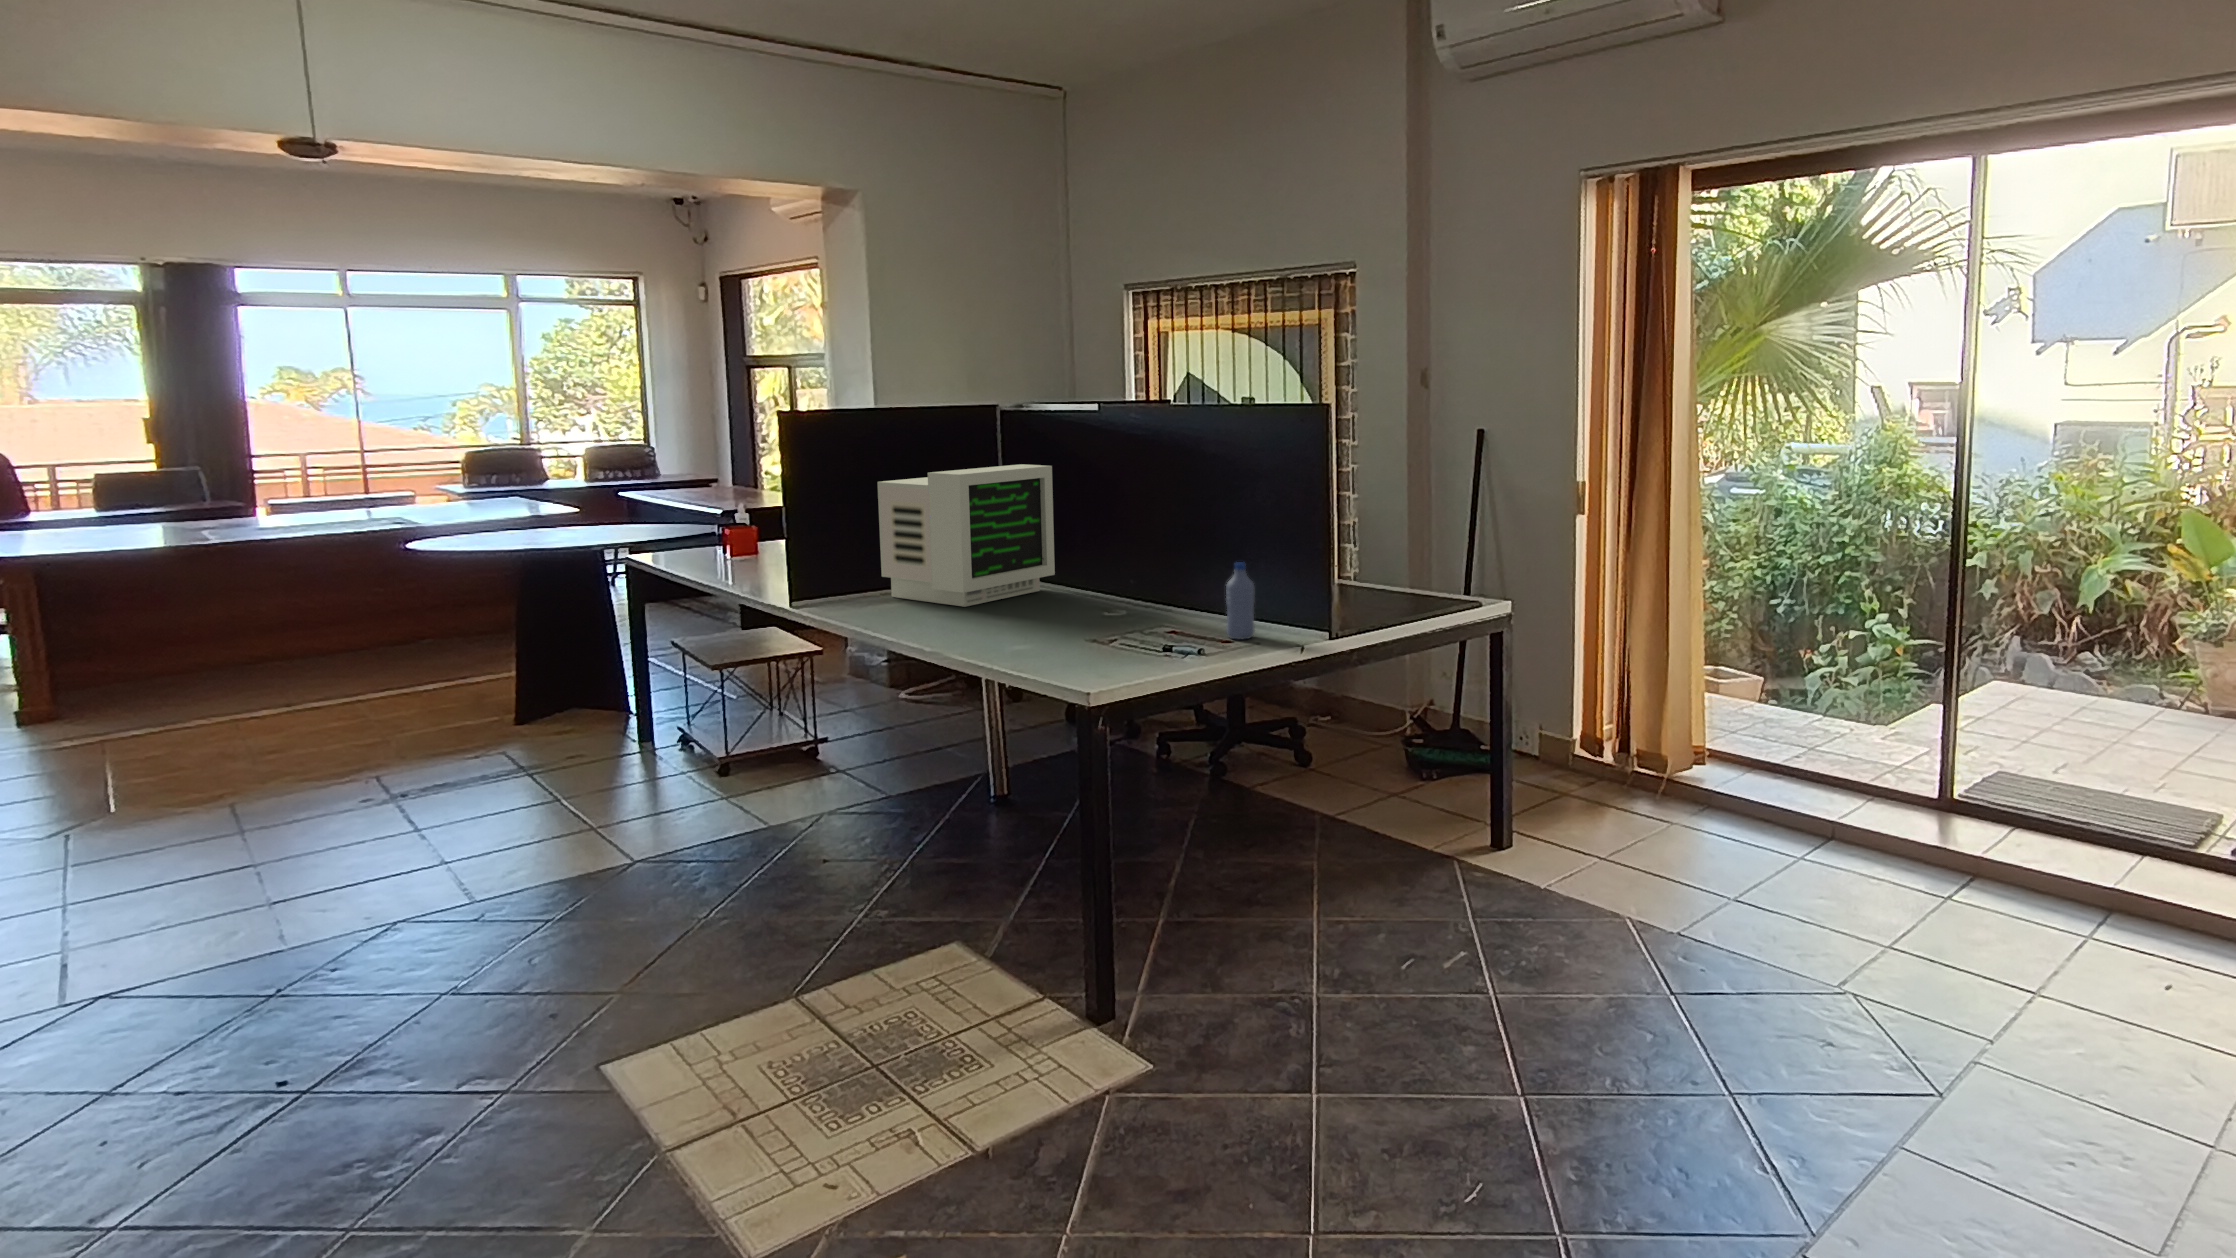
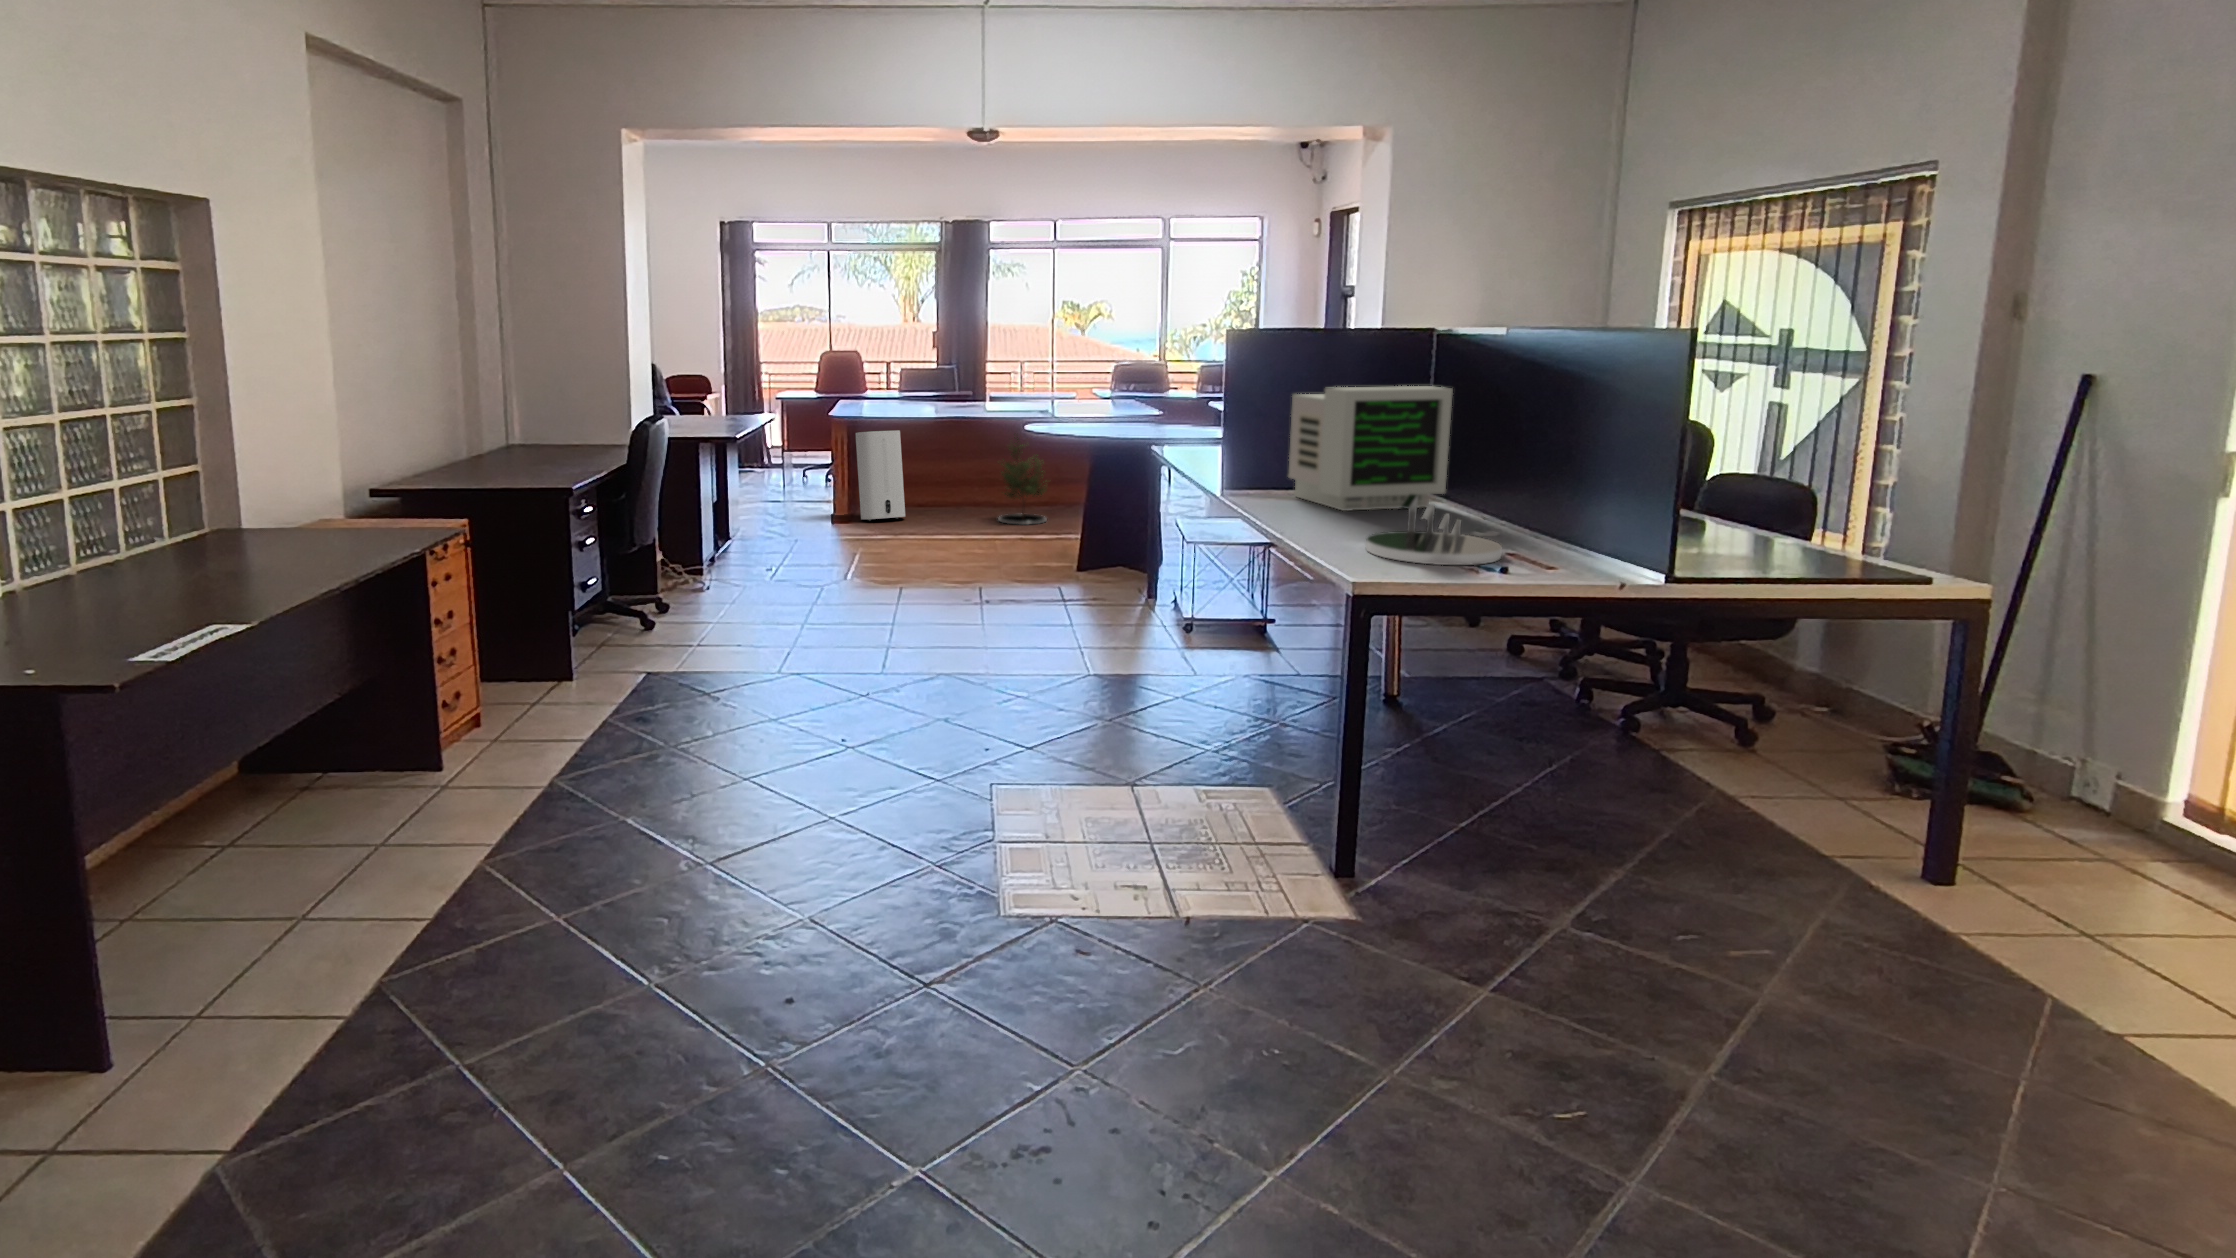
potted tree: none [337,550,429,673] -> present [998,437,1047,525]
water bottle: present [1226,562,1255,639] -> none [1549,491,1585,569]
air purifier: none [61,564,178,705] -> present [856,430,905,521]
desk organizer: none [1045,582,1181,657] -> present [1366,494,1502,565]

